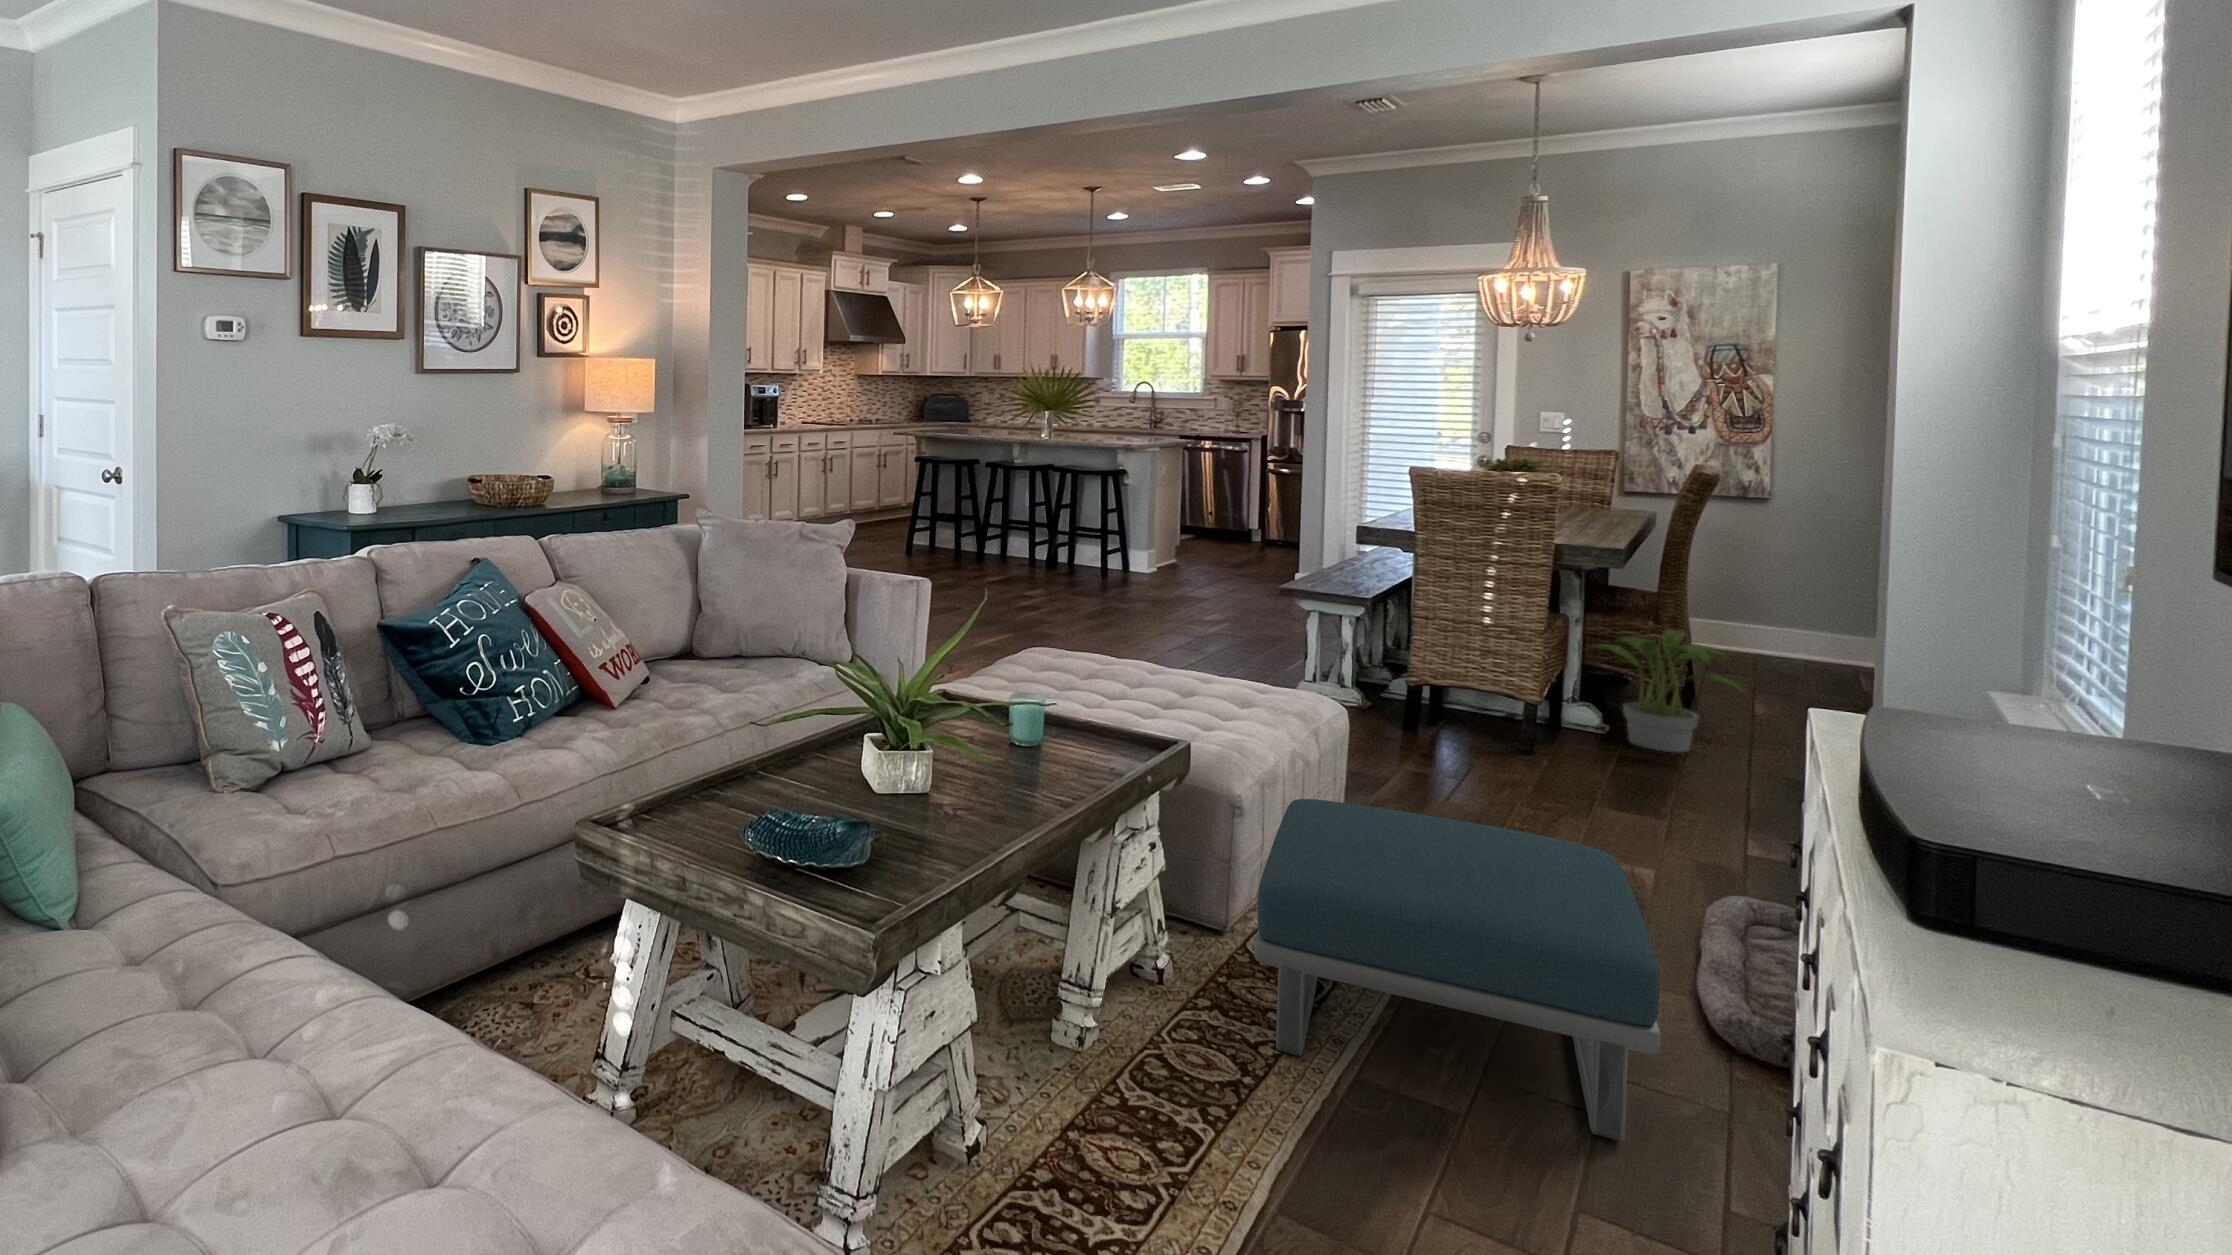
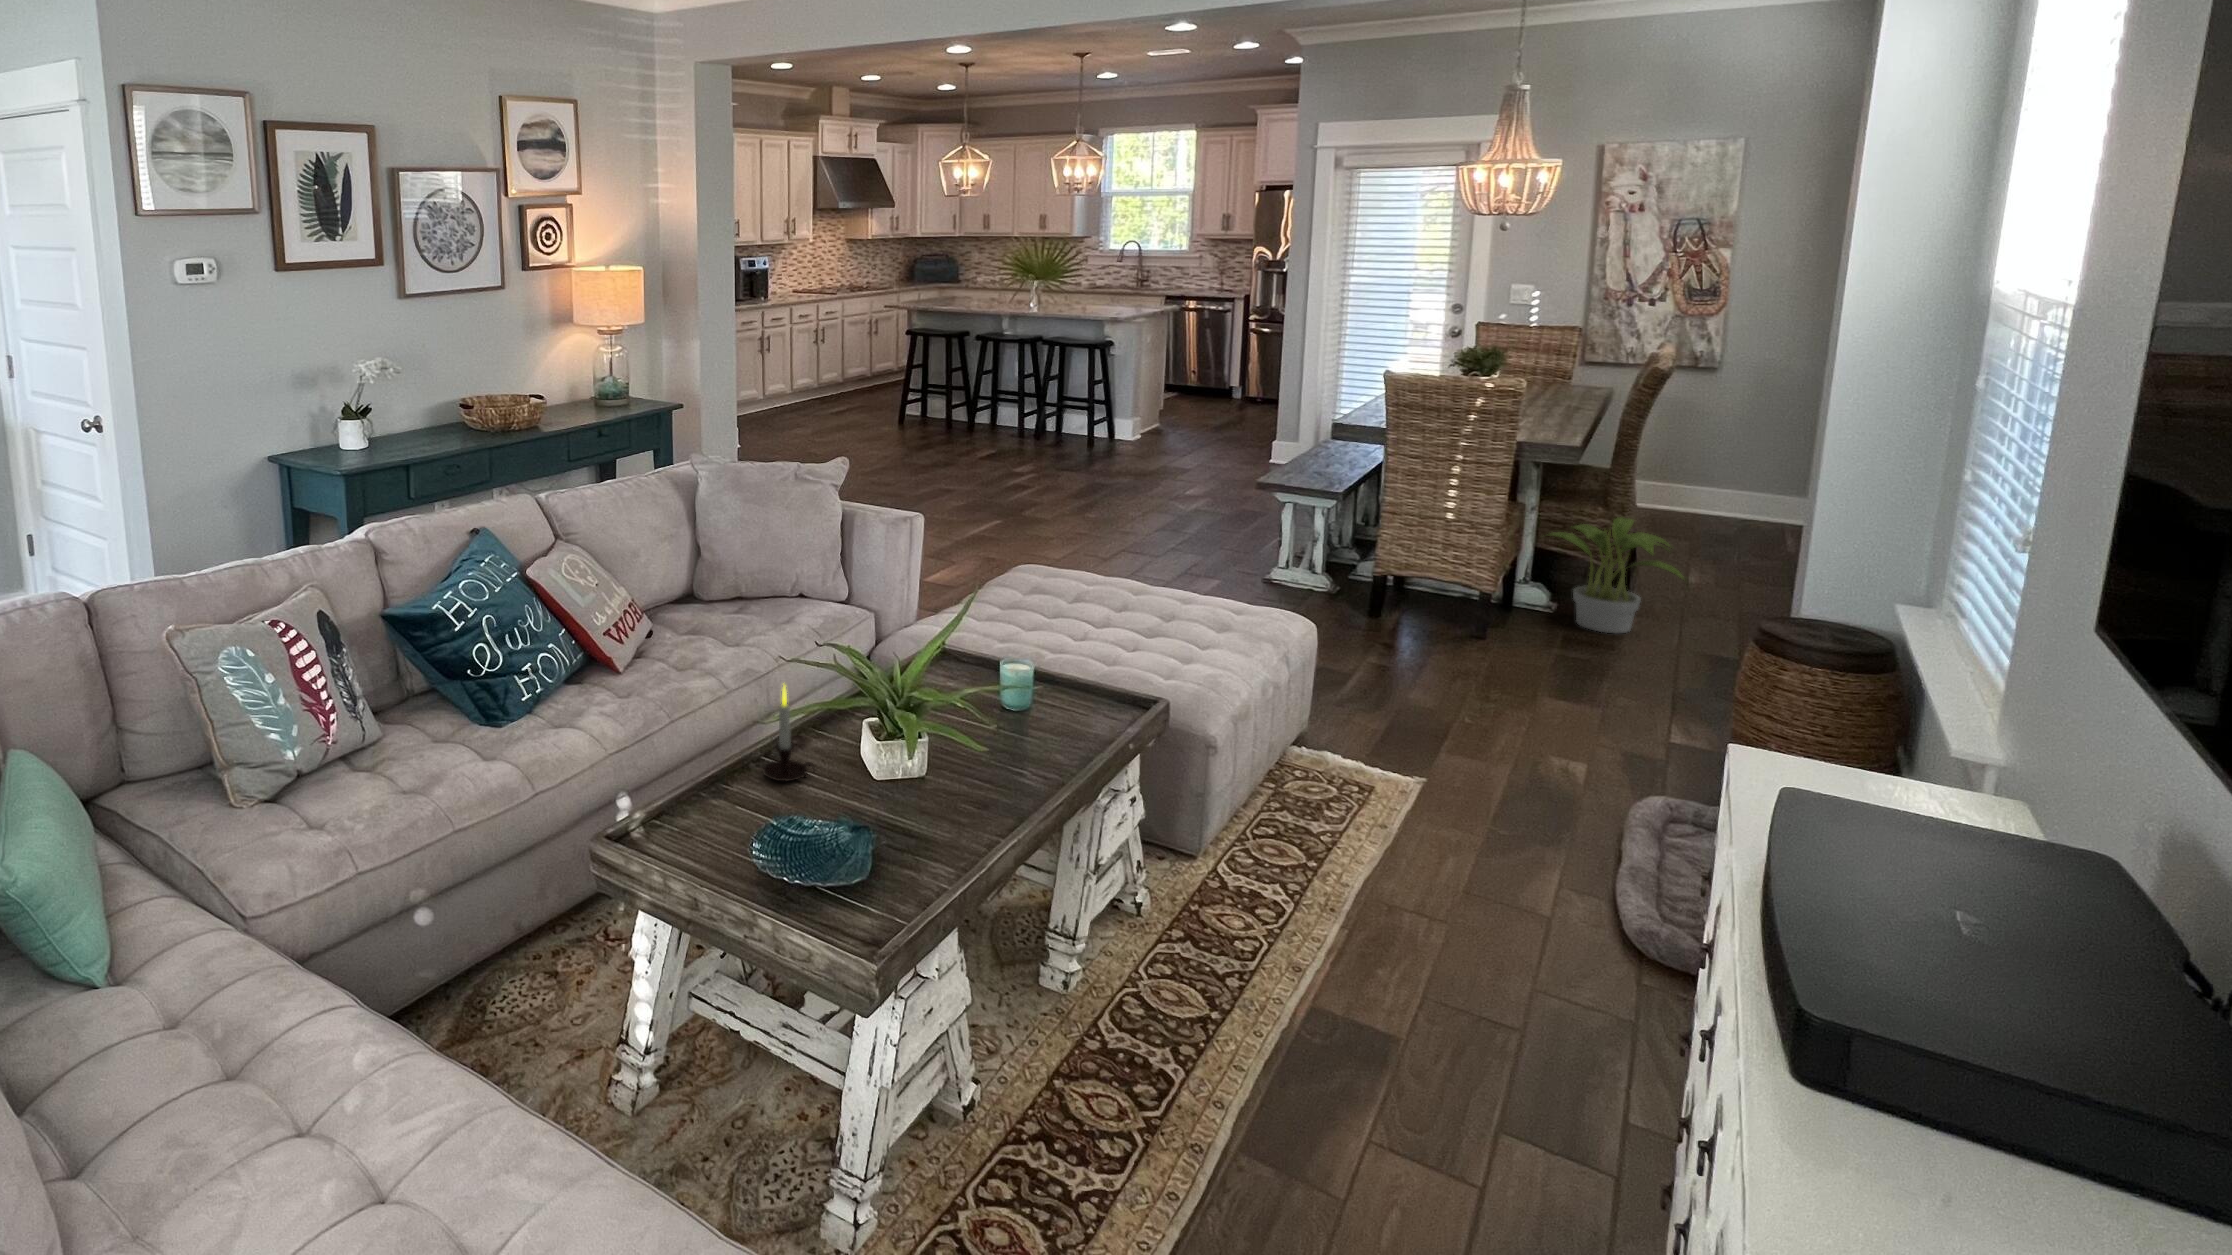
candle: none [757,686,813,792] -> present [763,686,813,781]
footstool: present [1254,799,1661,1141] -> none [1223,735,1579,1057]

